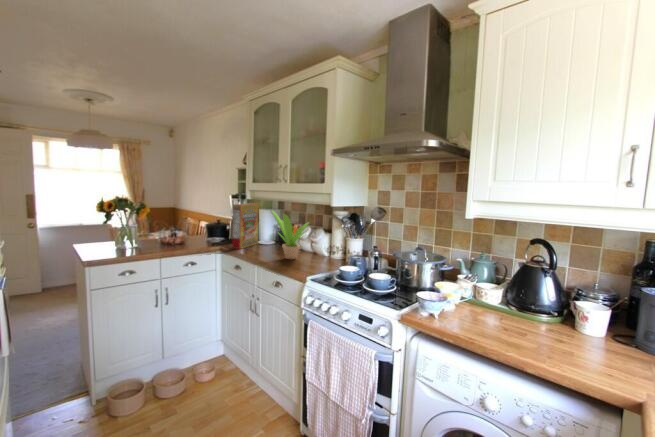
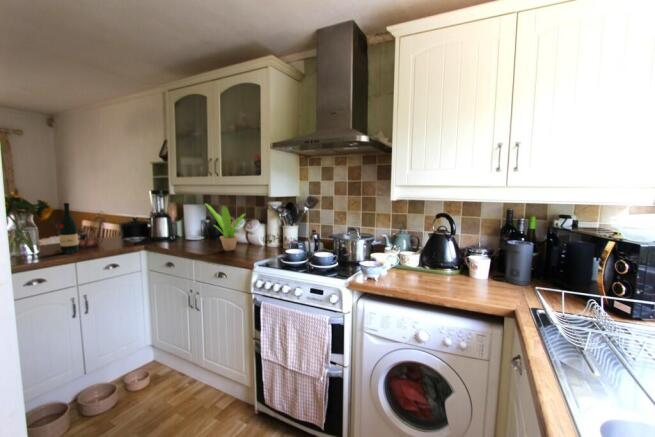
cereal box: present [232,203,258,249] -> none [159,198,187,246]
wine bottle: none [148,205,166,250] -> present [54,203,79,254]

